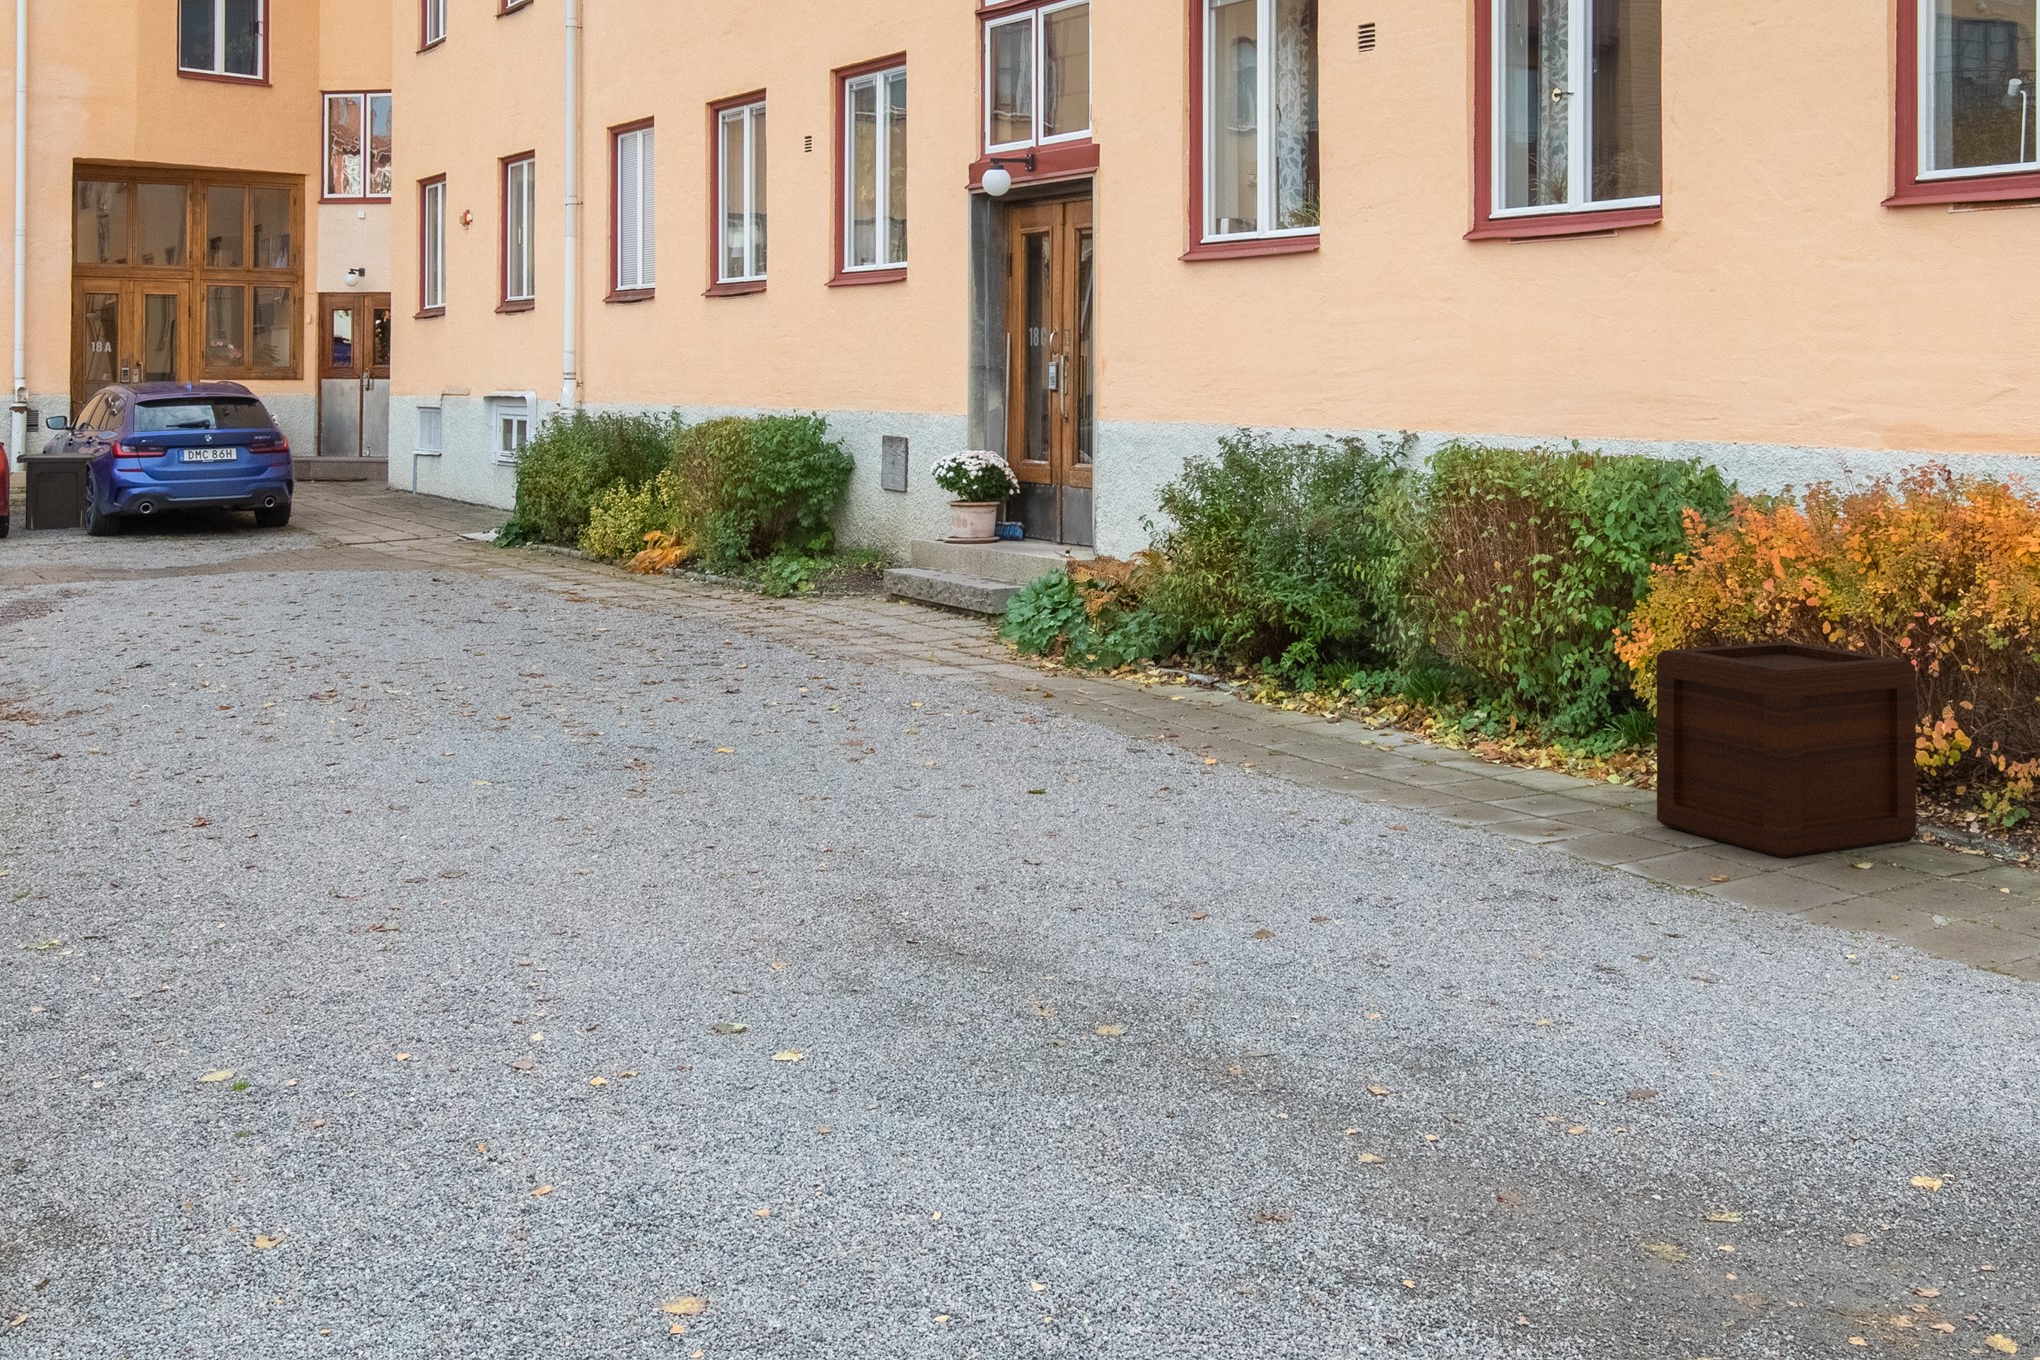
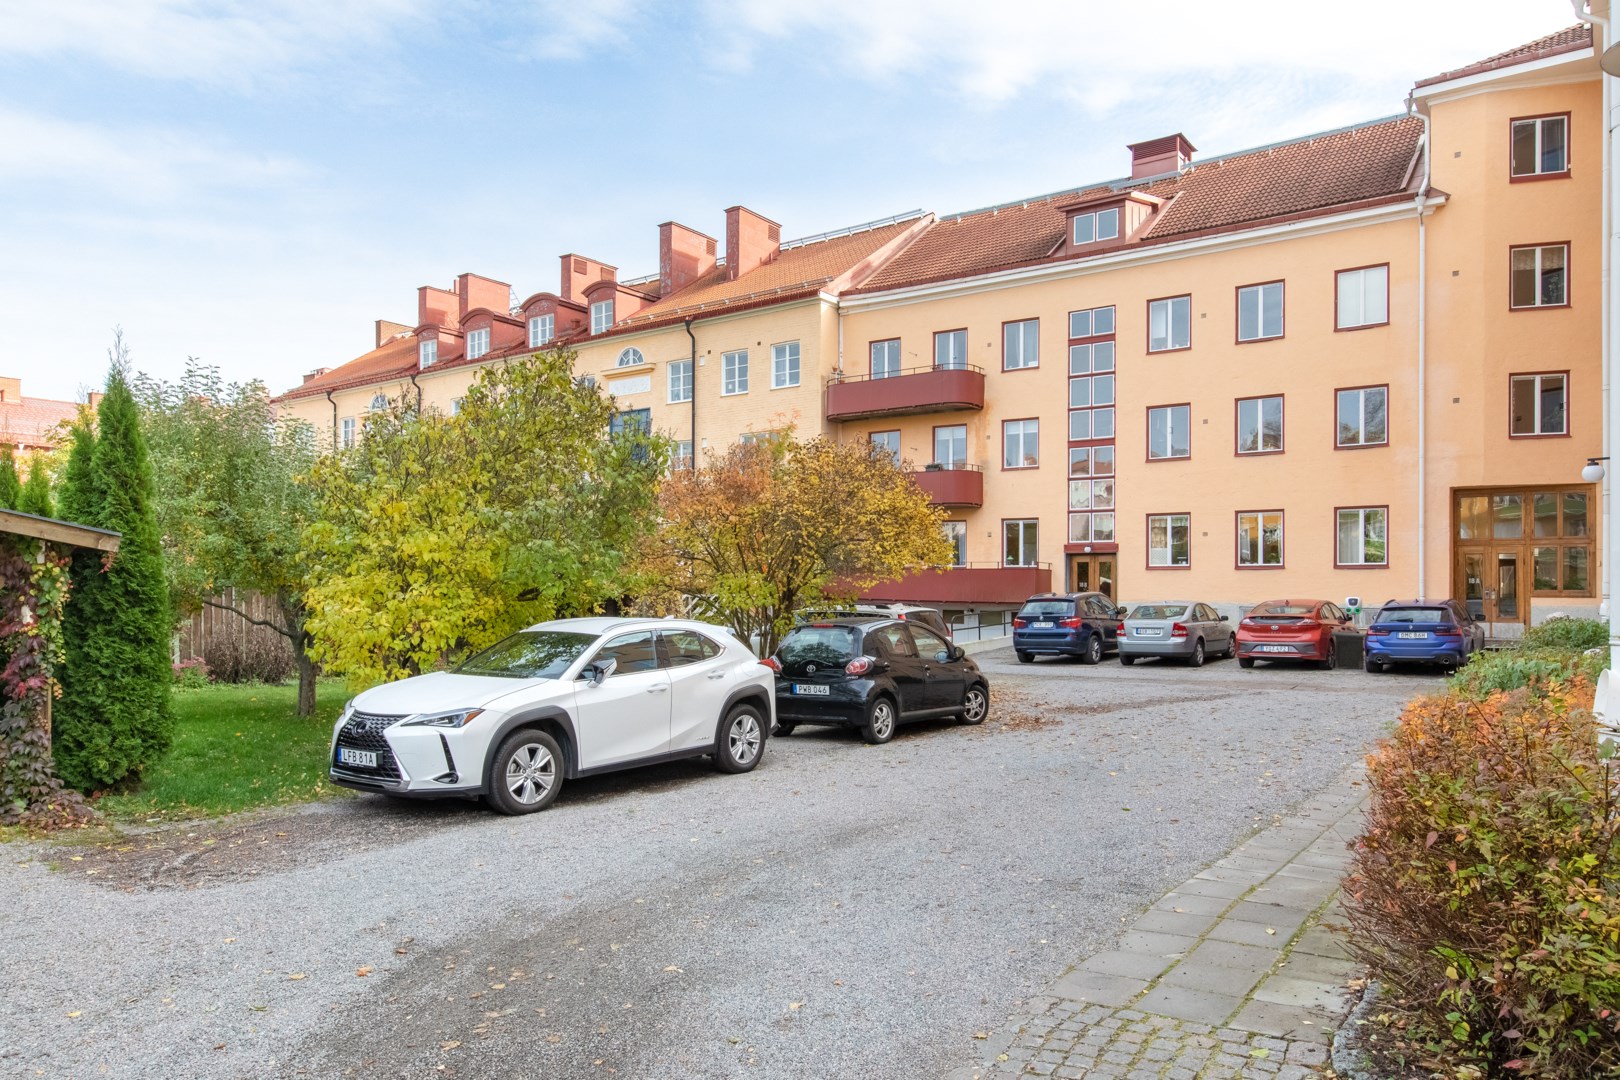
wooden crate: present [1657,641,1916,858] -> none [1223,825,1431,1052]

